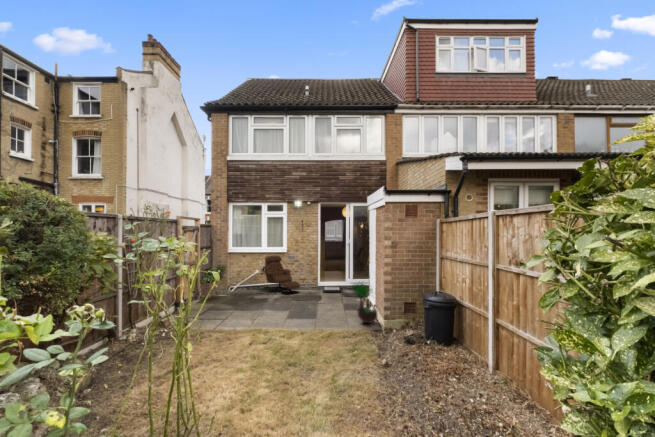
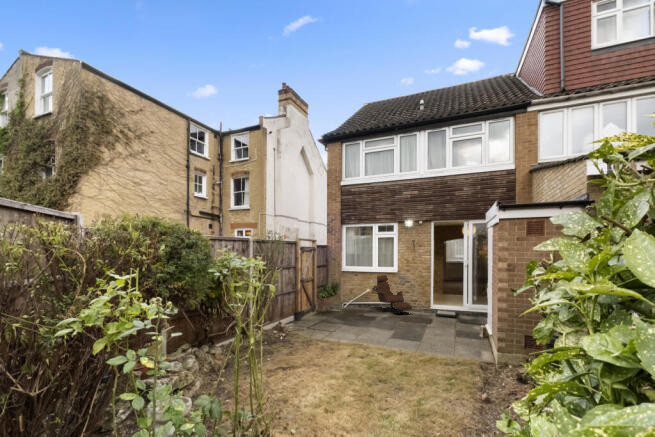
potted tree: present [352,283,377,323] -> none [457,302,489,353]

